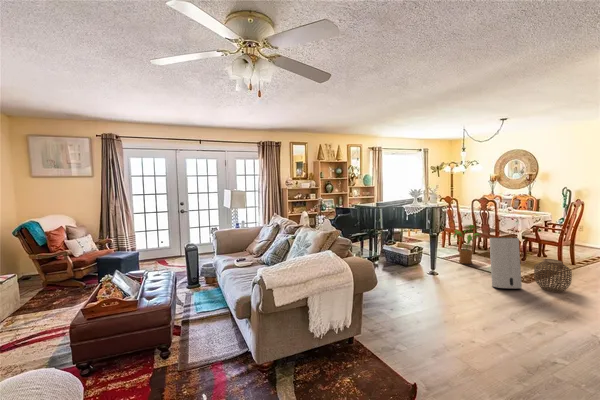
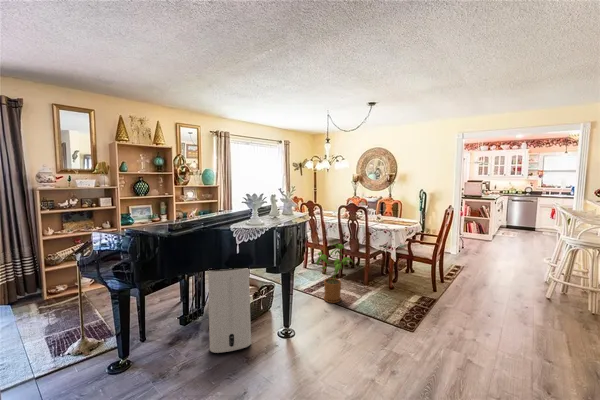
air purifier: present [489,238,522,288] -> present [208,268,251,353]
woven basket: present [534,259,572,293] -> none [429,303,481,359]

